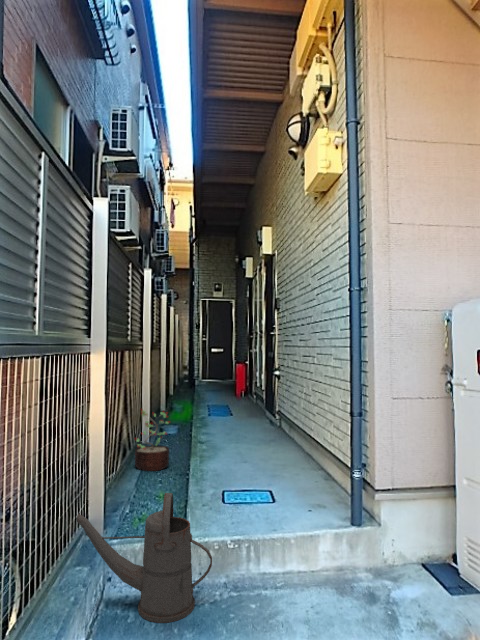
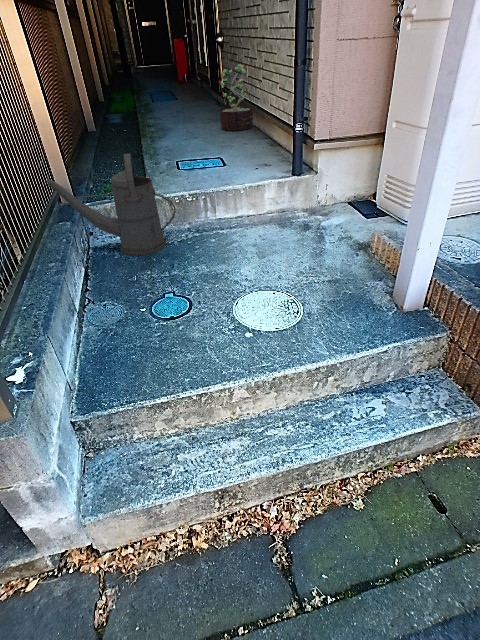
decorative plant: present [135,410,170,471] -> present [218,63,253,131]

